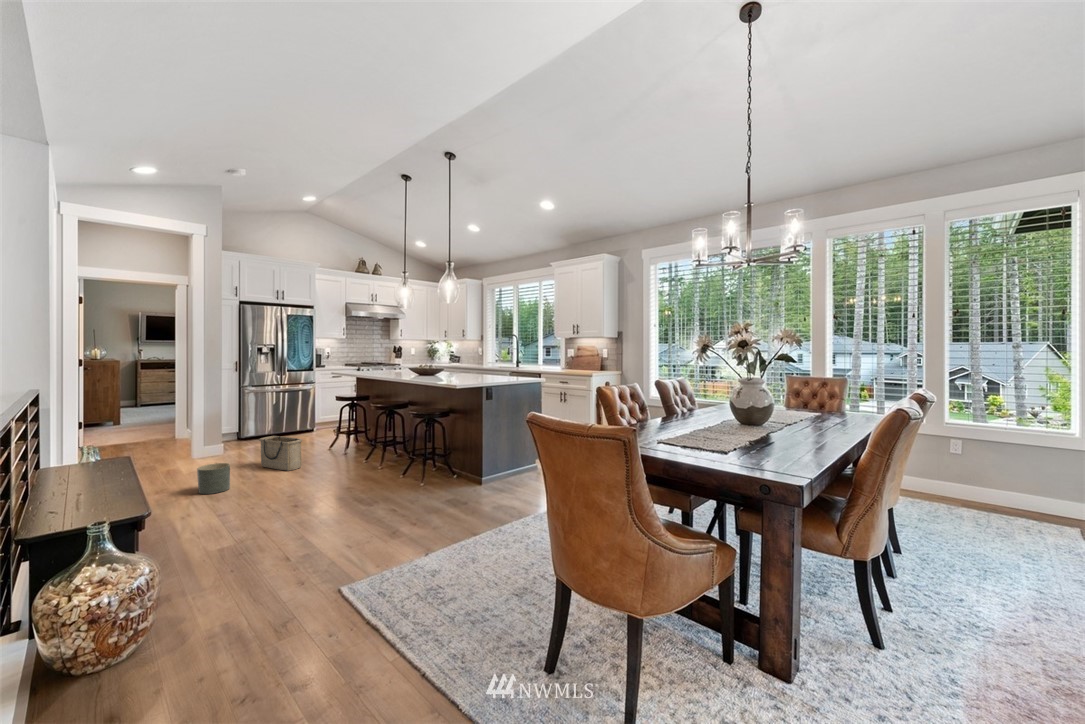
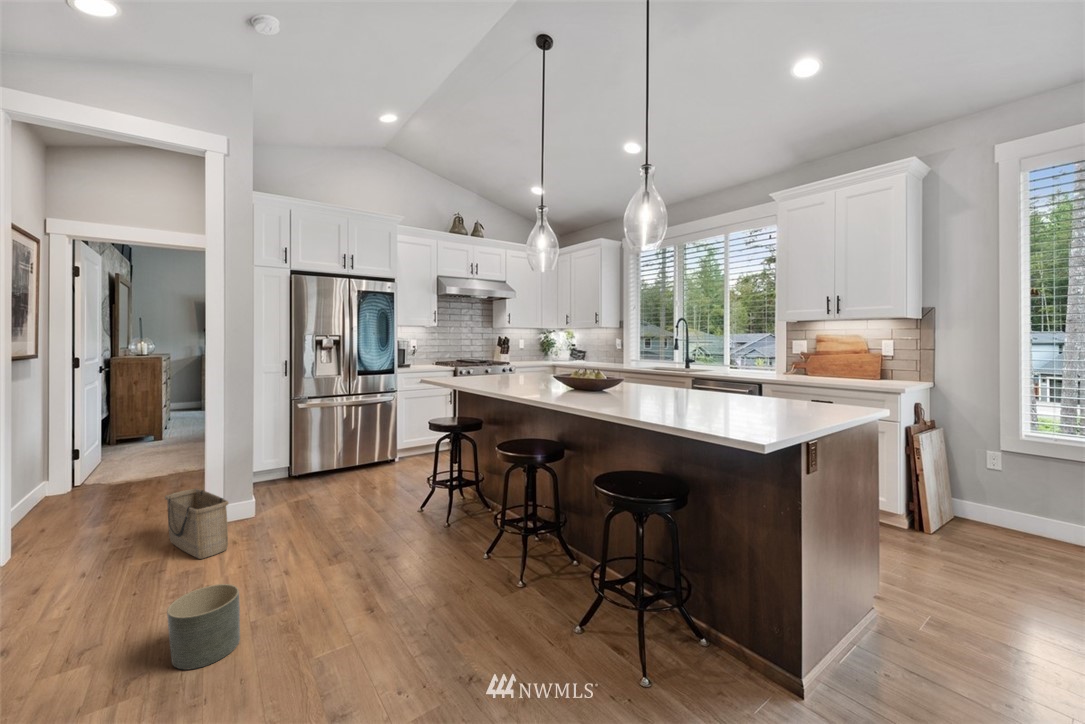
basket: present [259,436,302,471] -> present [165,489,228,559]

